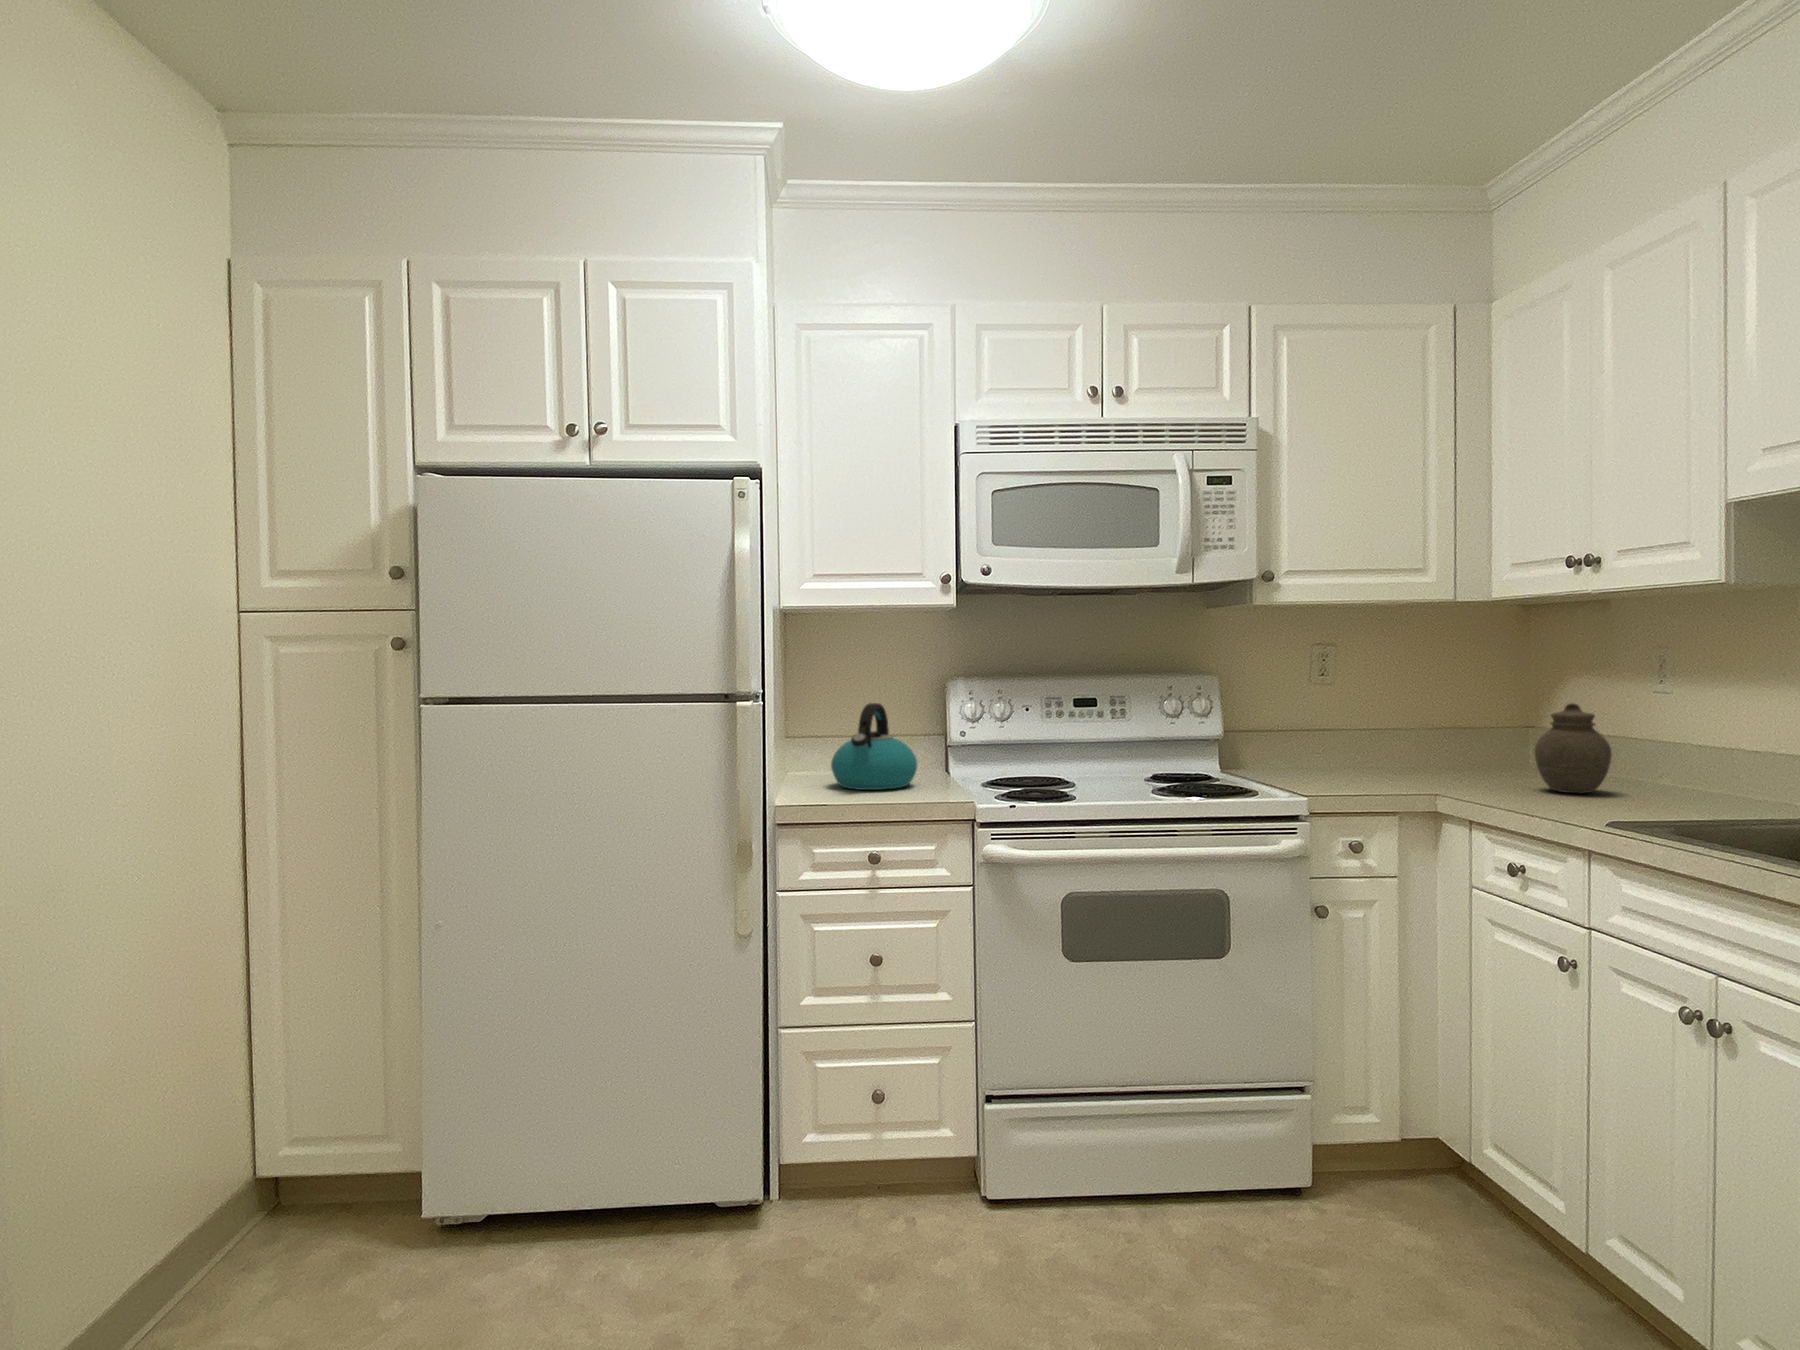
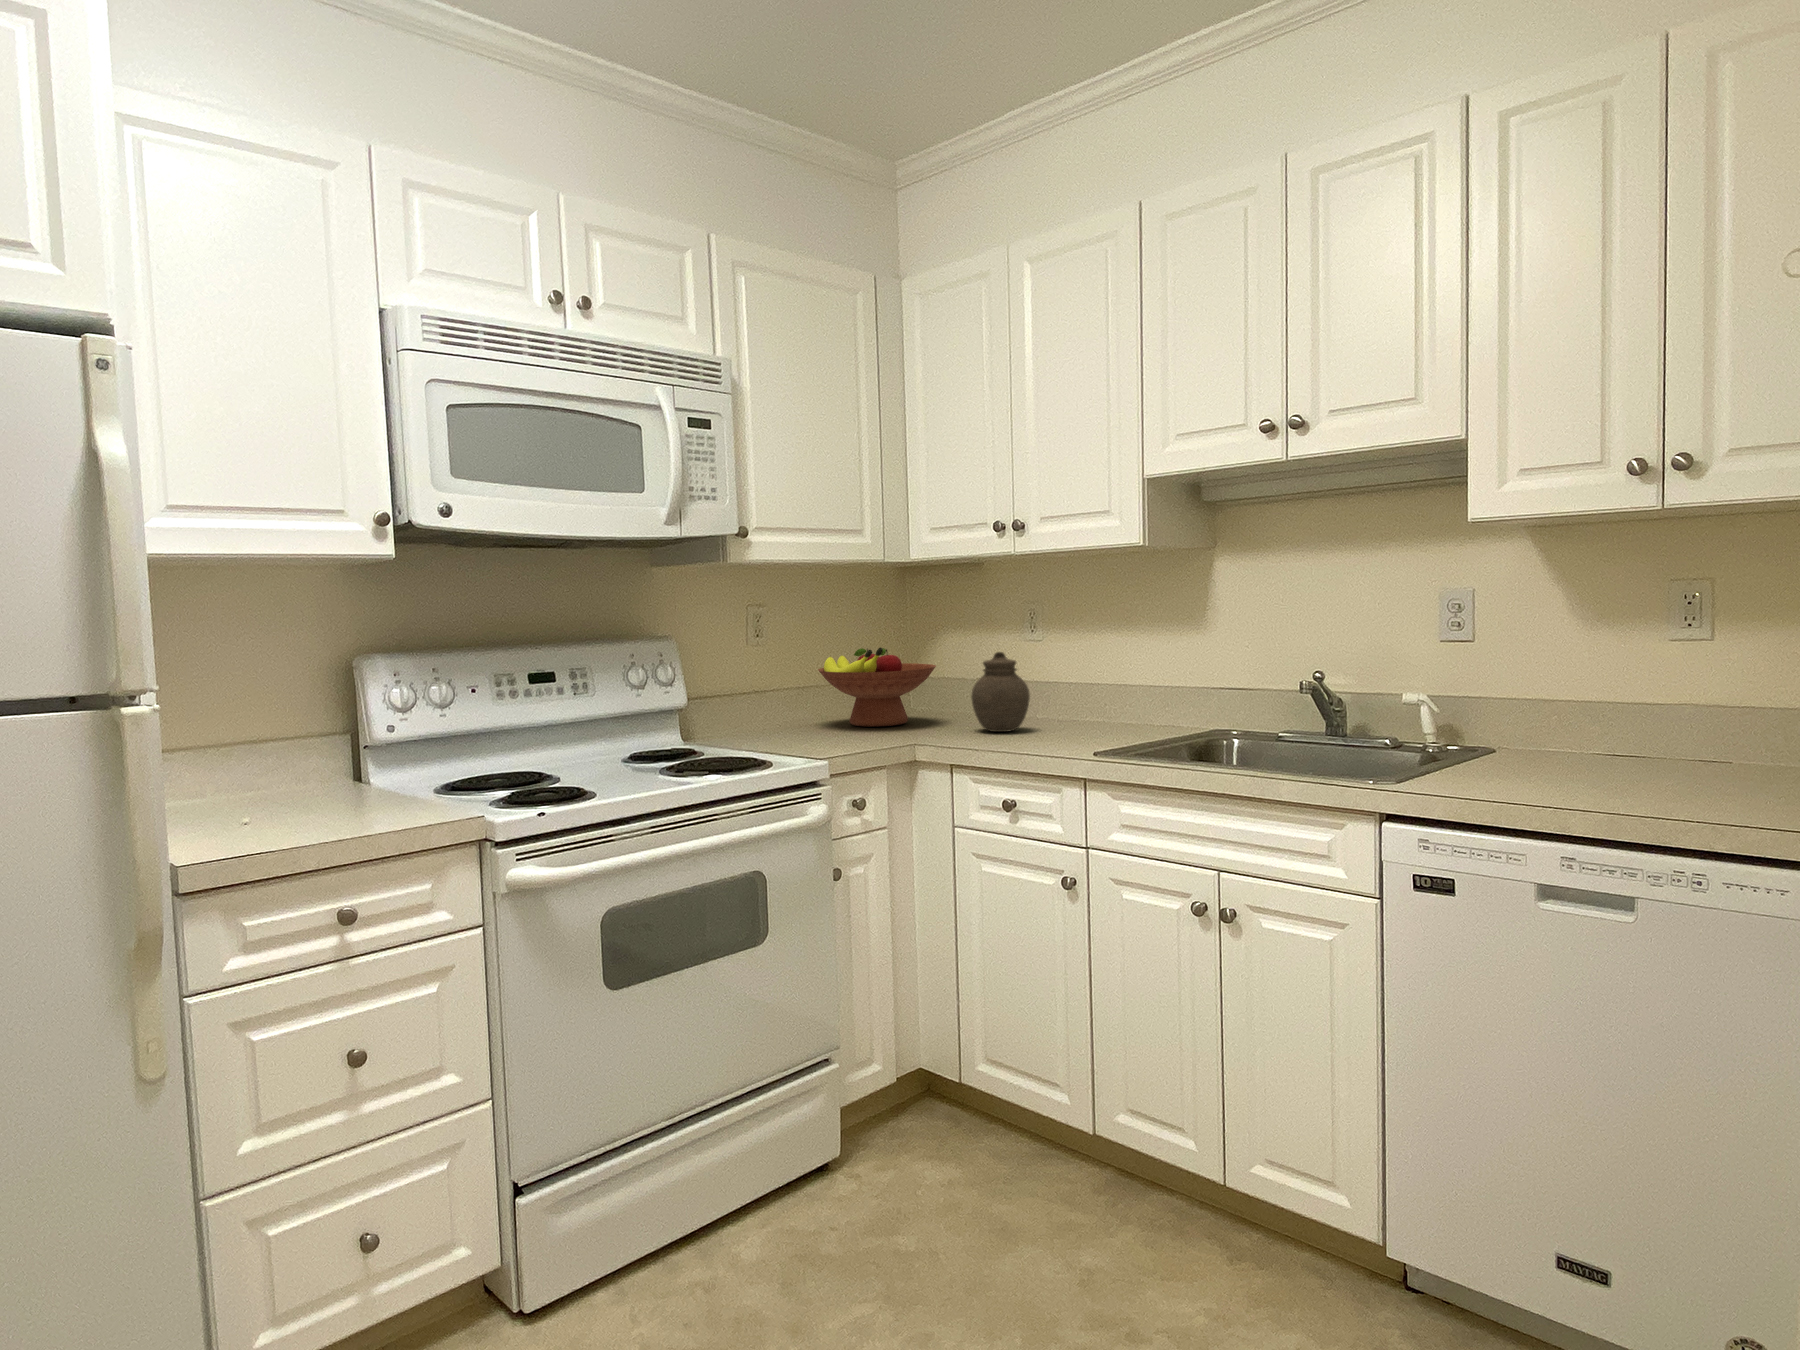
fruit bowl: none [1378,692,1517,775] -> present [818,647,936,727]
kettle: present [831,703,917,790] -> none [218,698,358,824]

